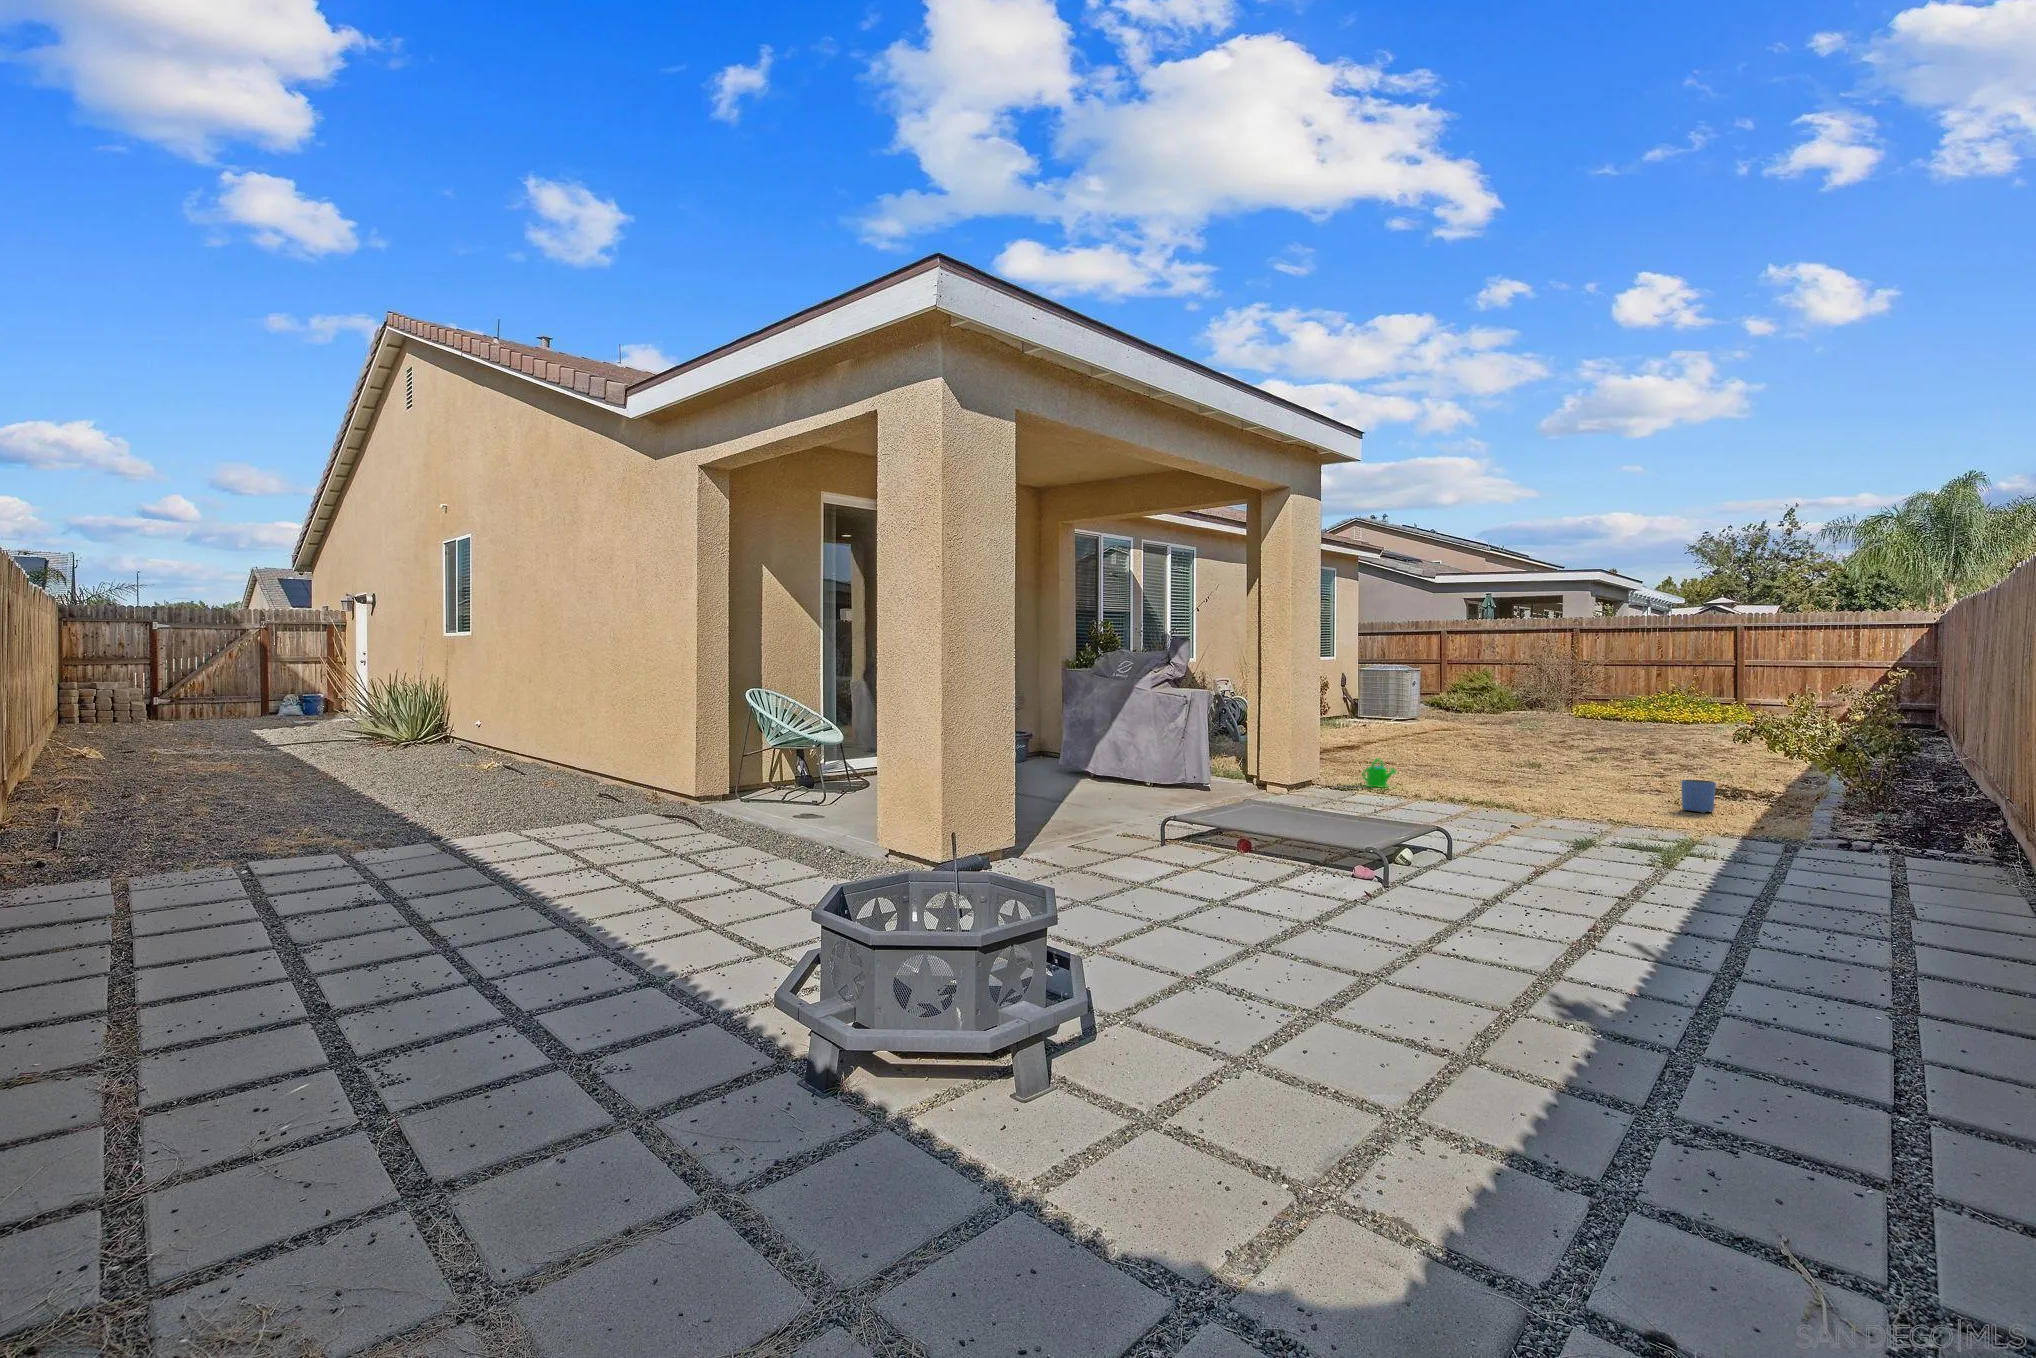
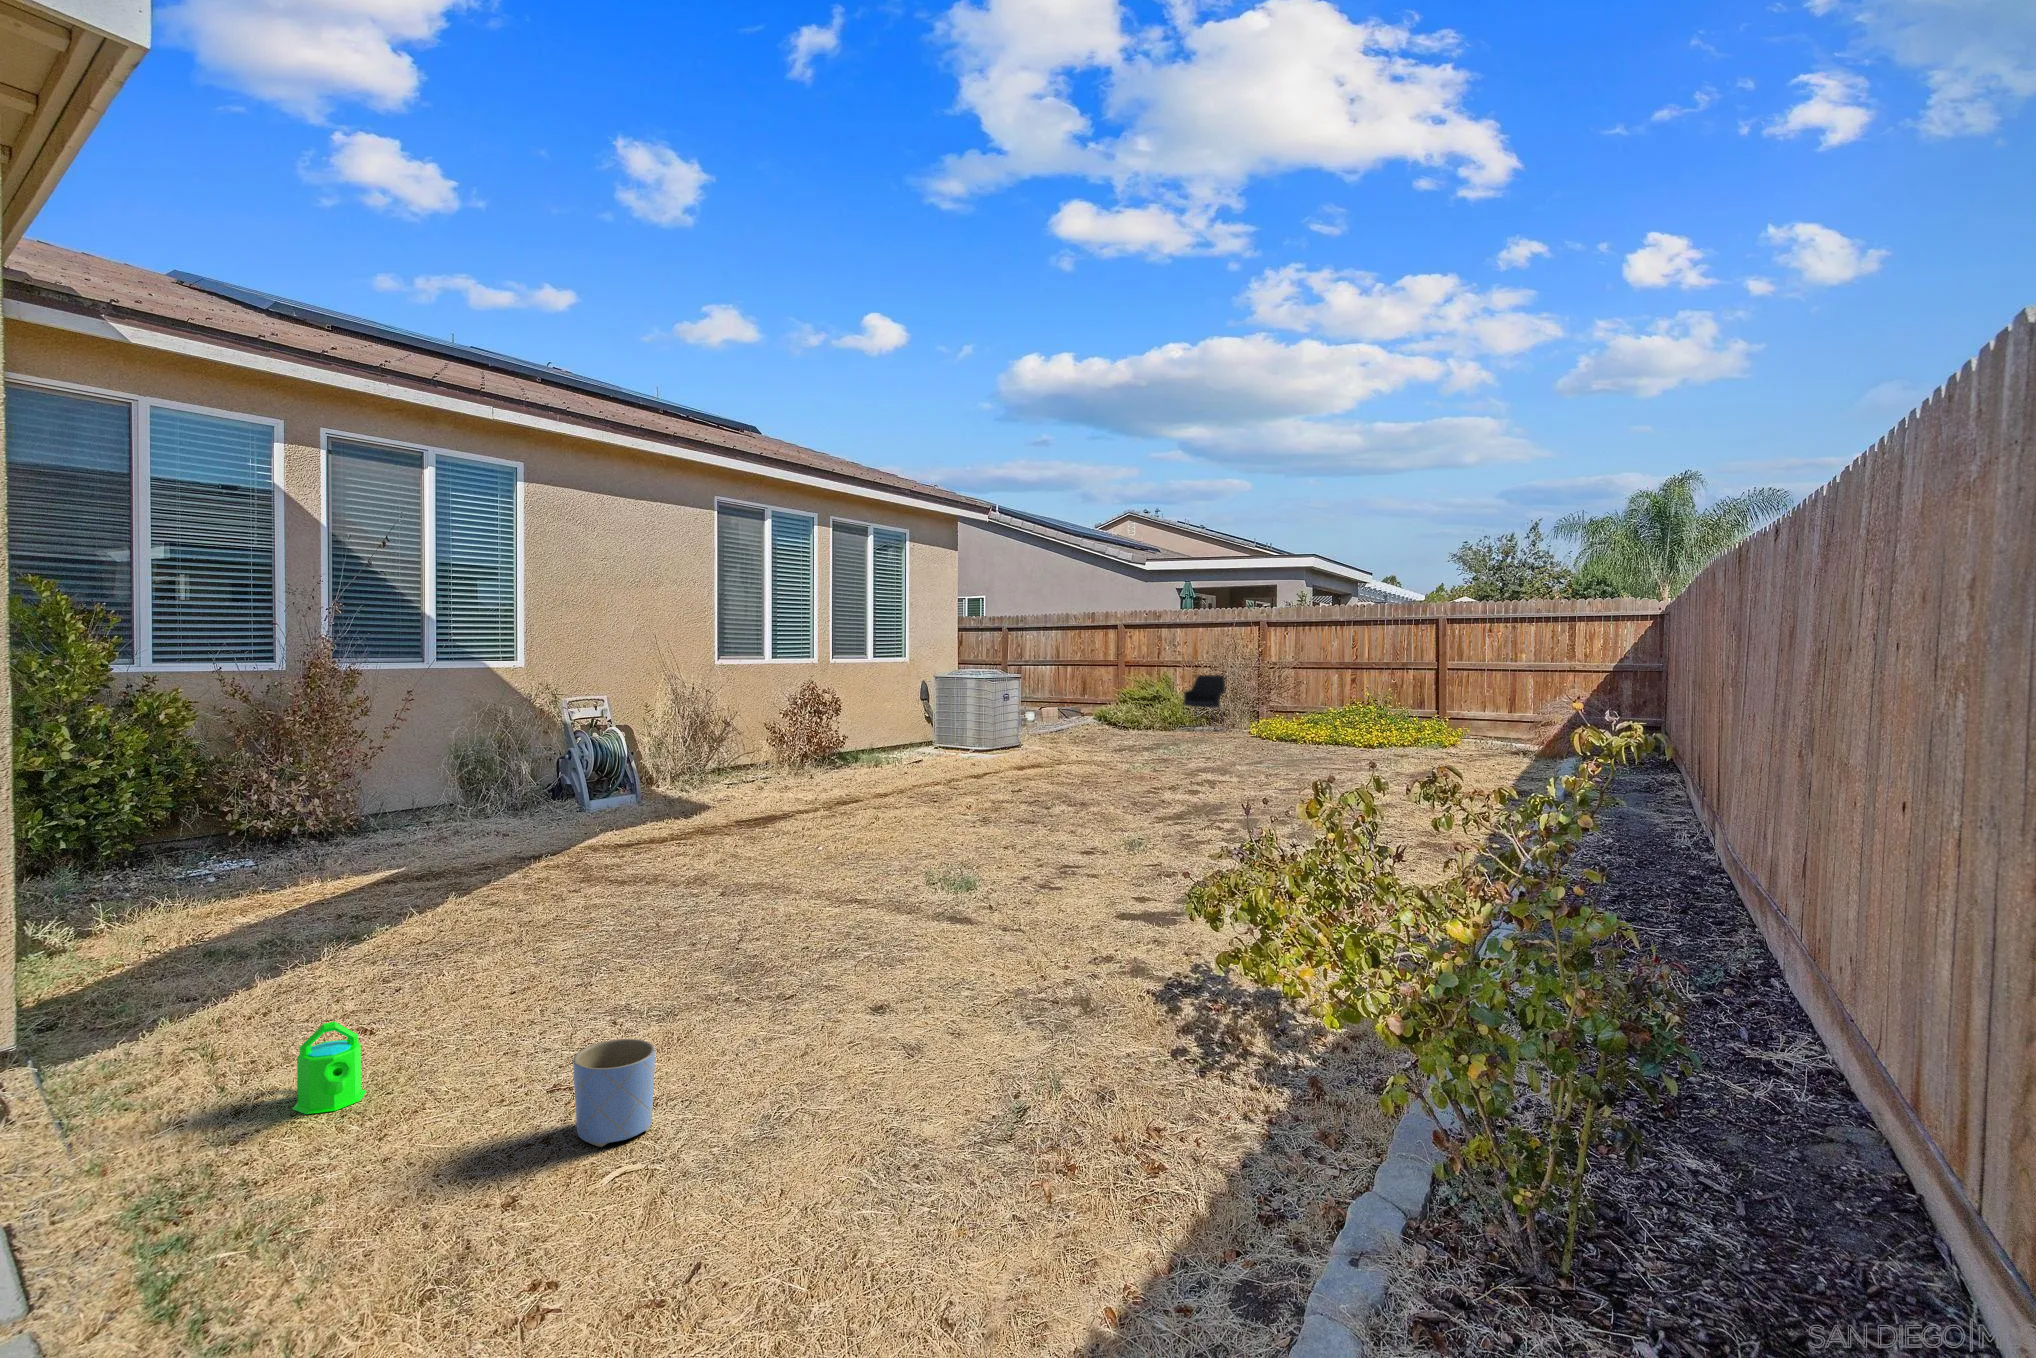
chair: none [1508,671,1546,716] -> present [1184,675,1225,729]
planter: present [1682,780,1716,813] -> present [573,1039,655,1147]

